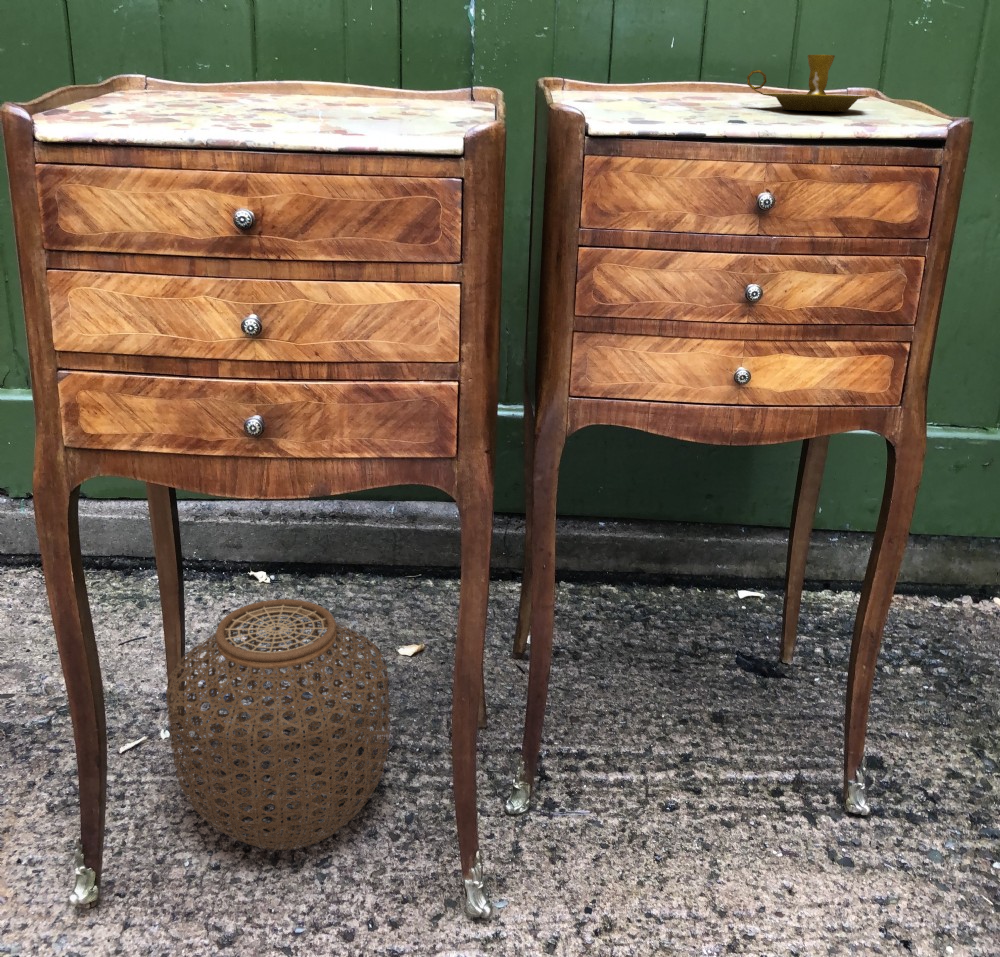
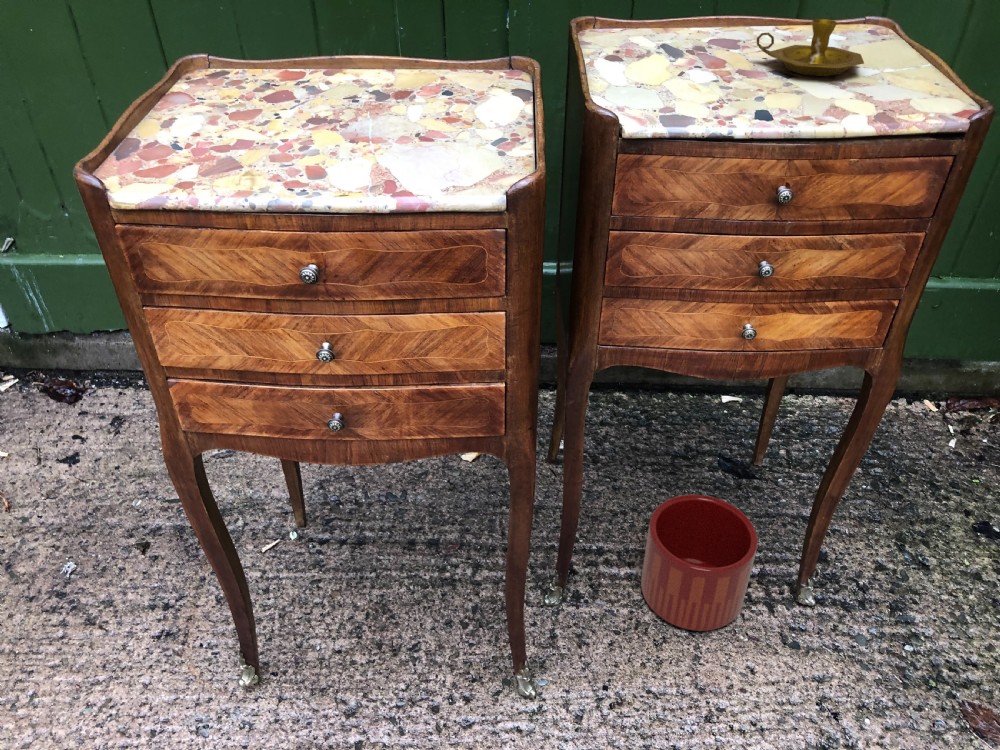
woven basket: present [166,599,390,850] -> none [295,463,459,640]
planter: none [636,663,787,842] -> present [641,495,758,631]

